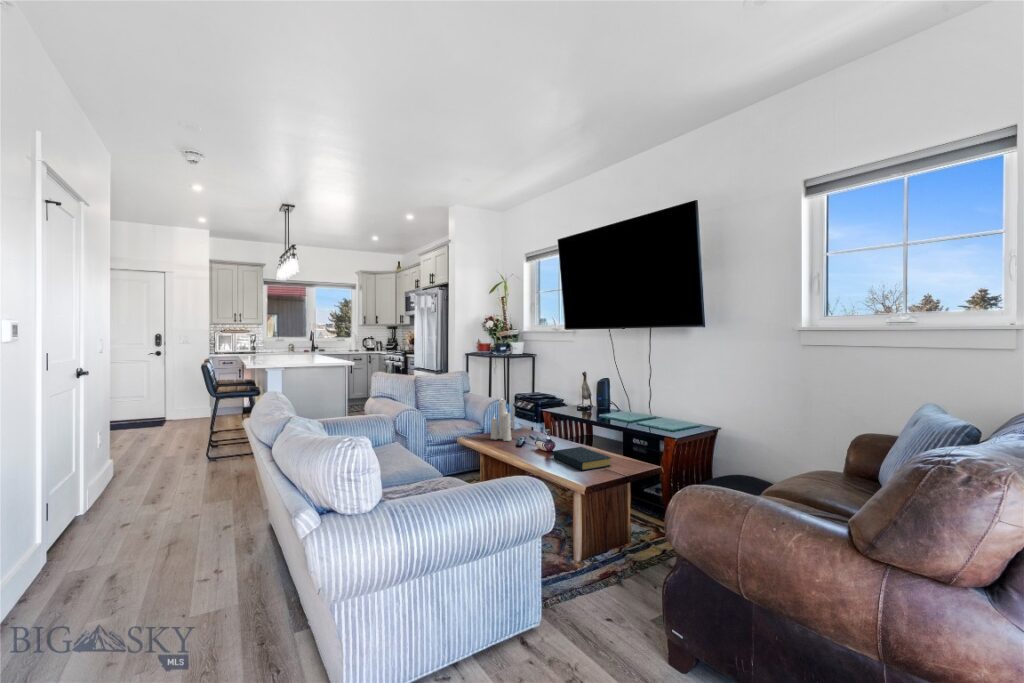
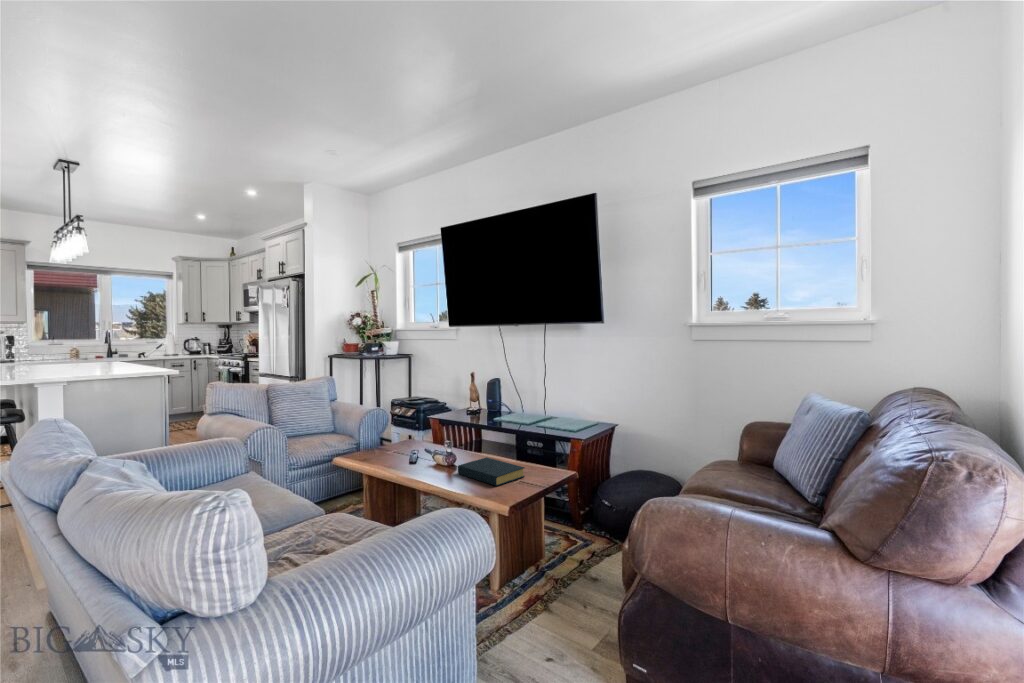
candle: present [491,400,511,441] -> none [375,400,402,457]

